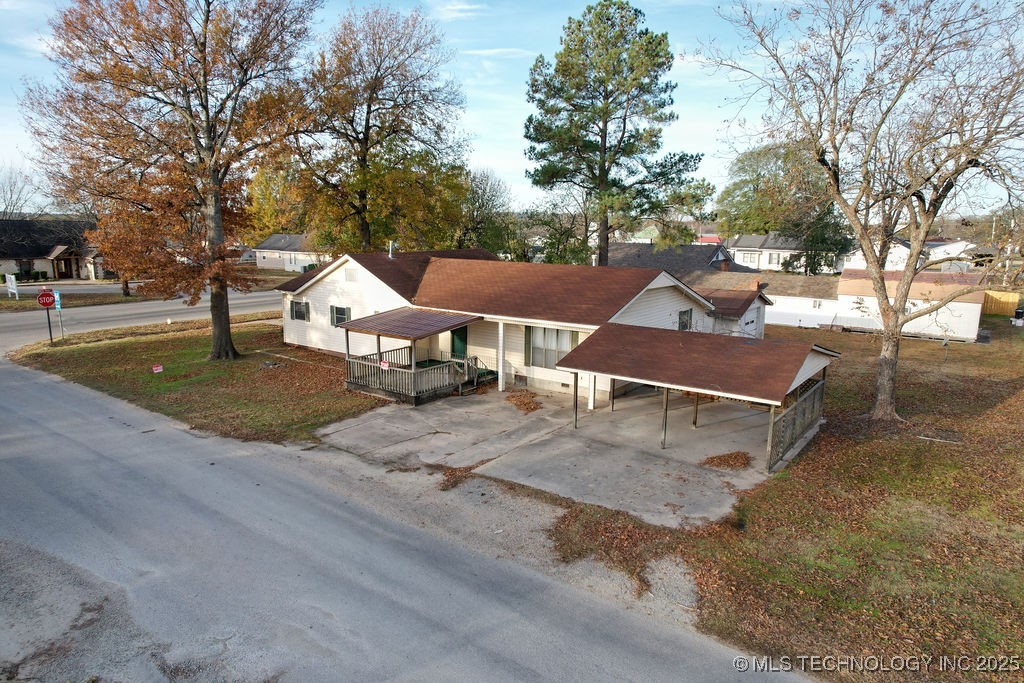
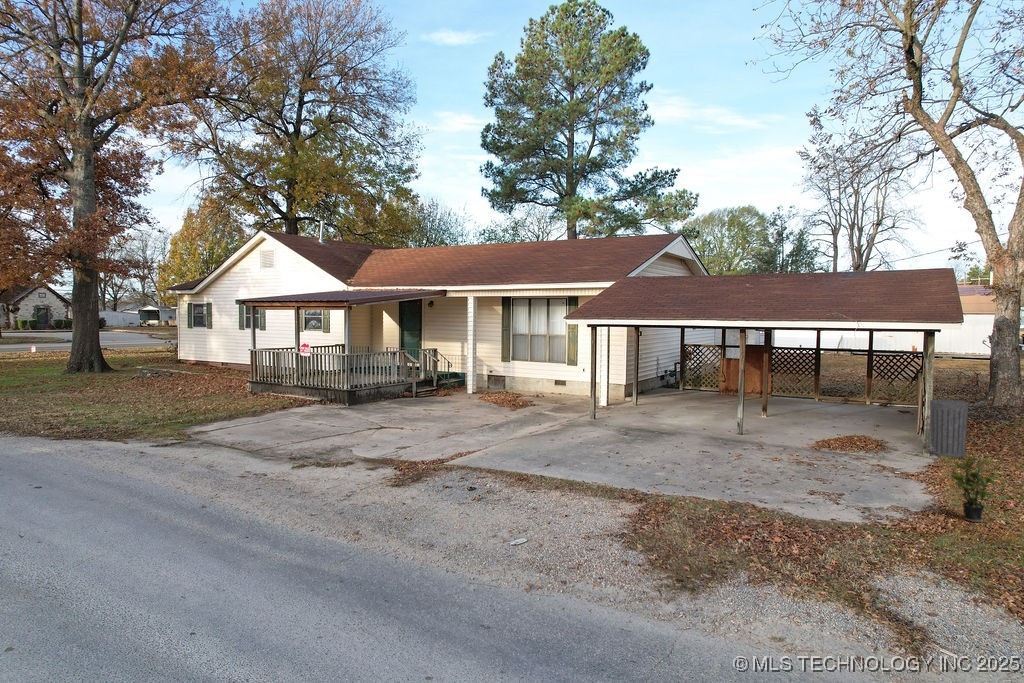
trash can: none [777,438,801,476] -> present [930,399,969,457]

